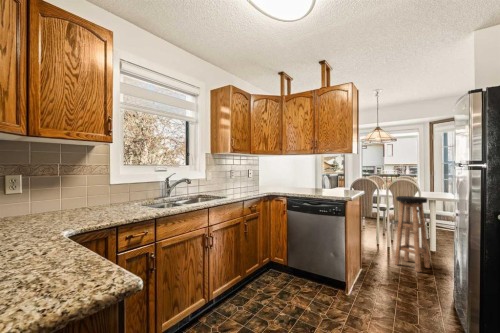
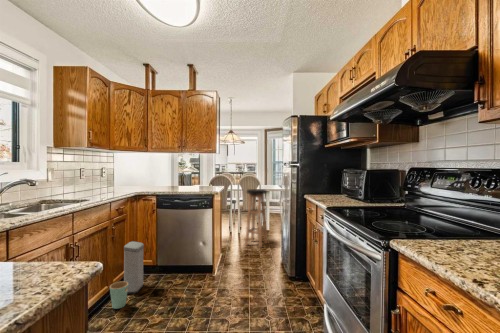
trash can: none [240,239,273,301] -> present [110,241,144,309]

